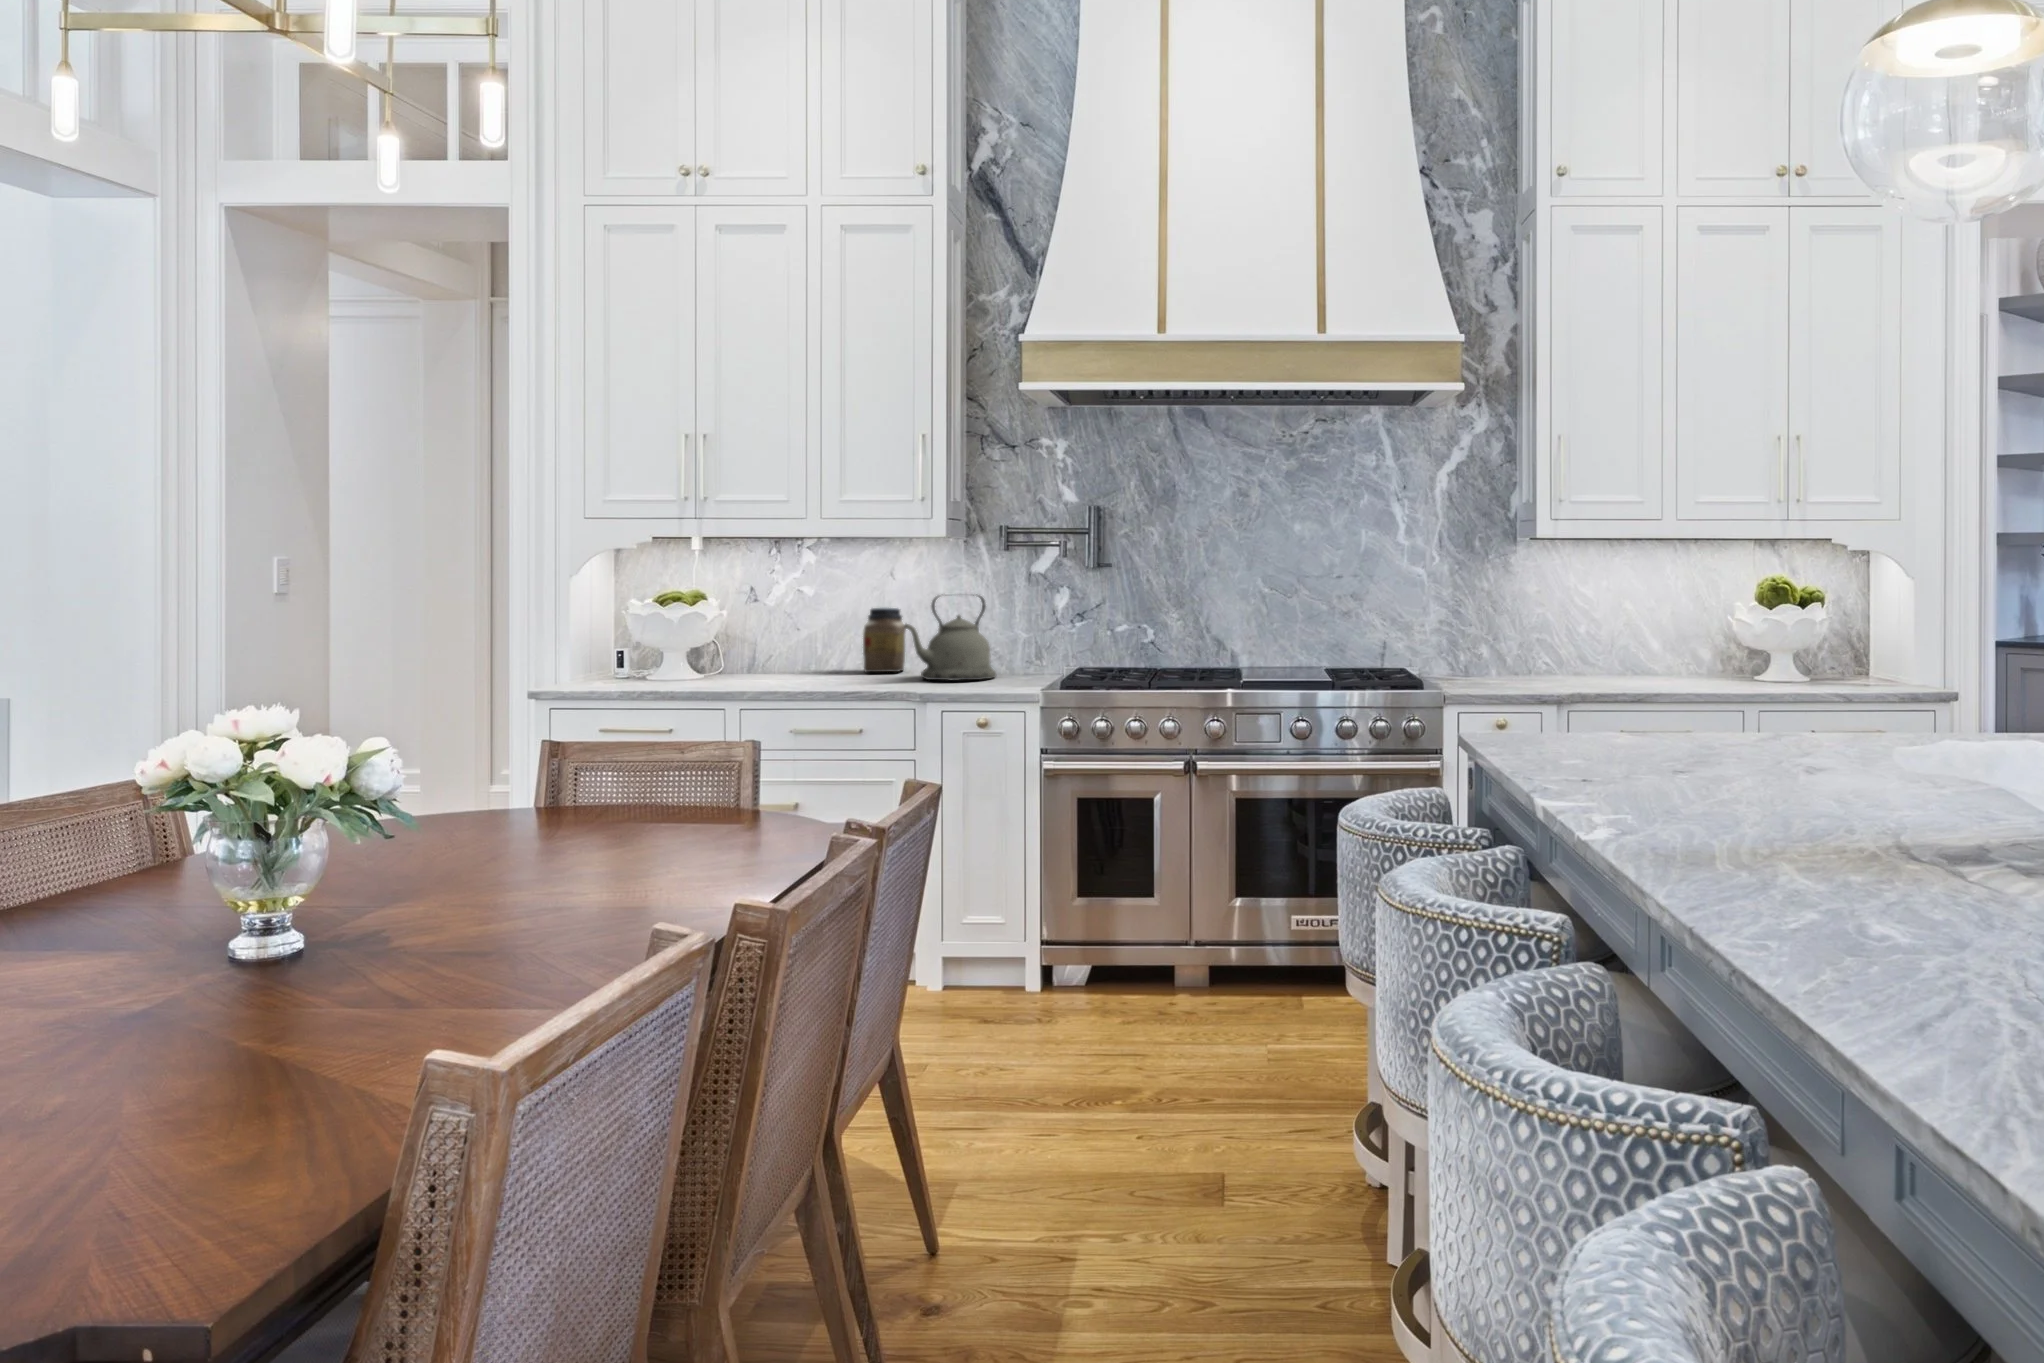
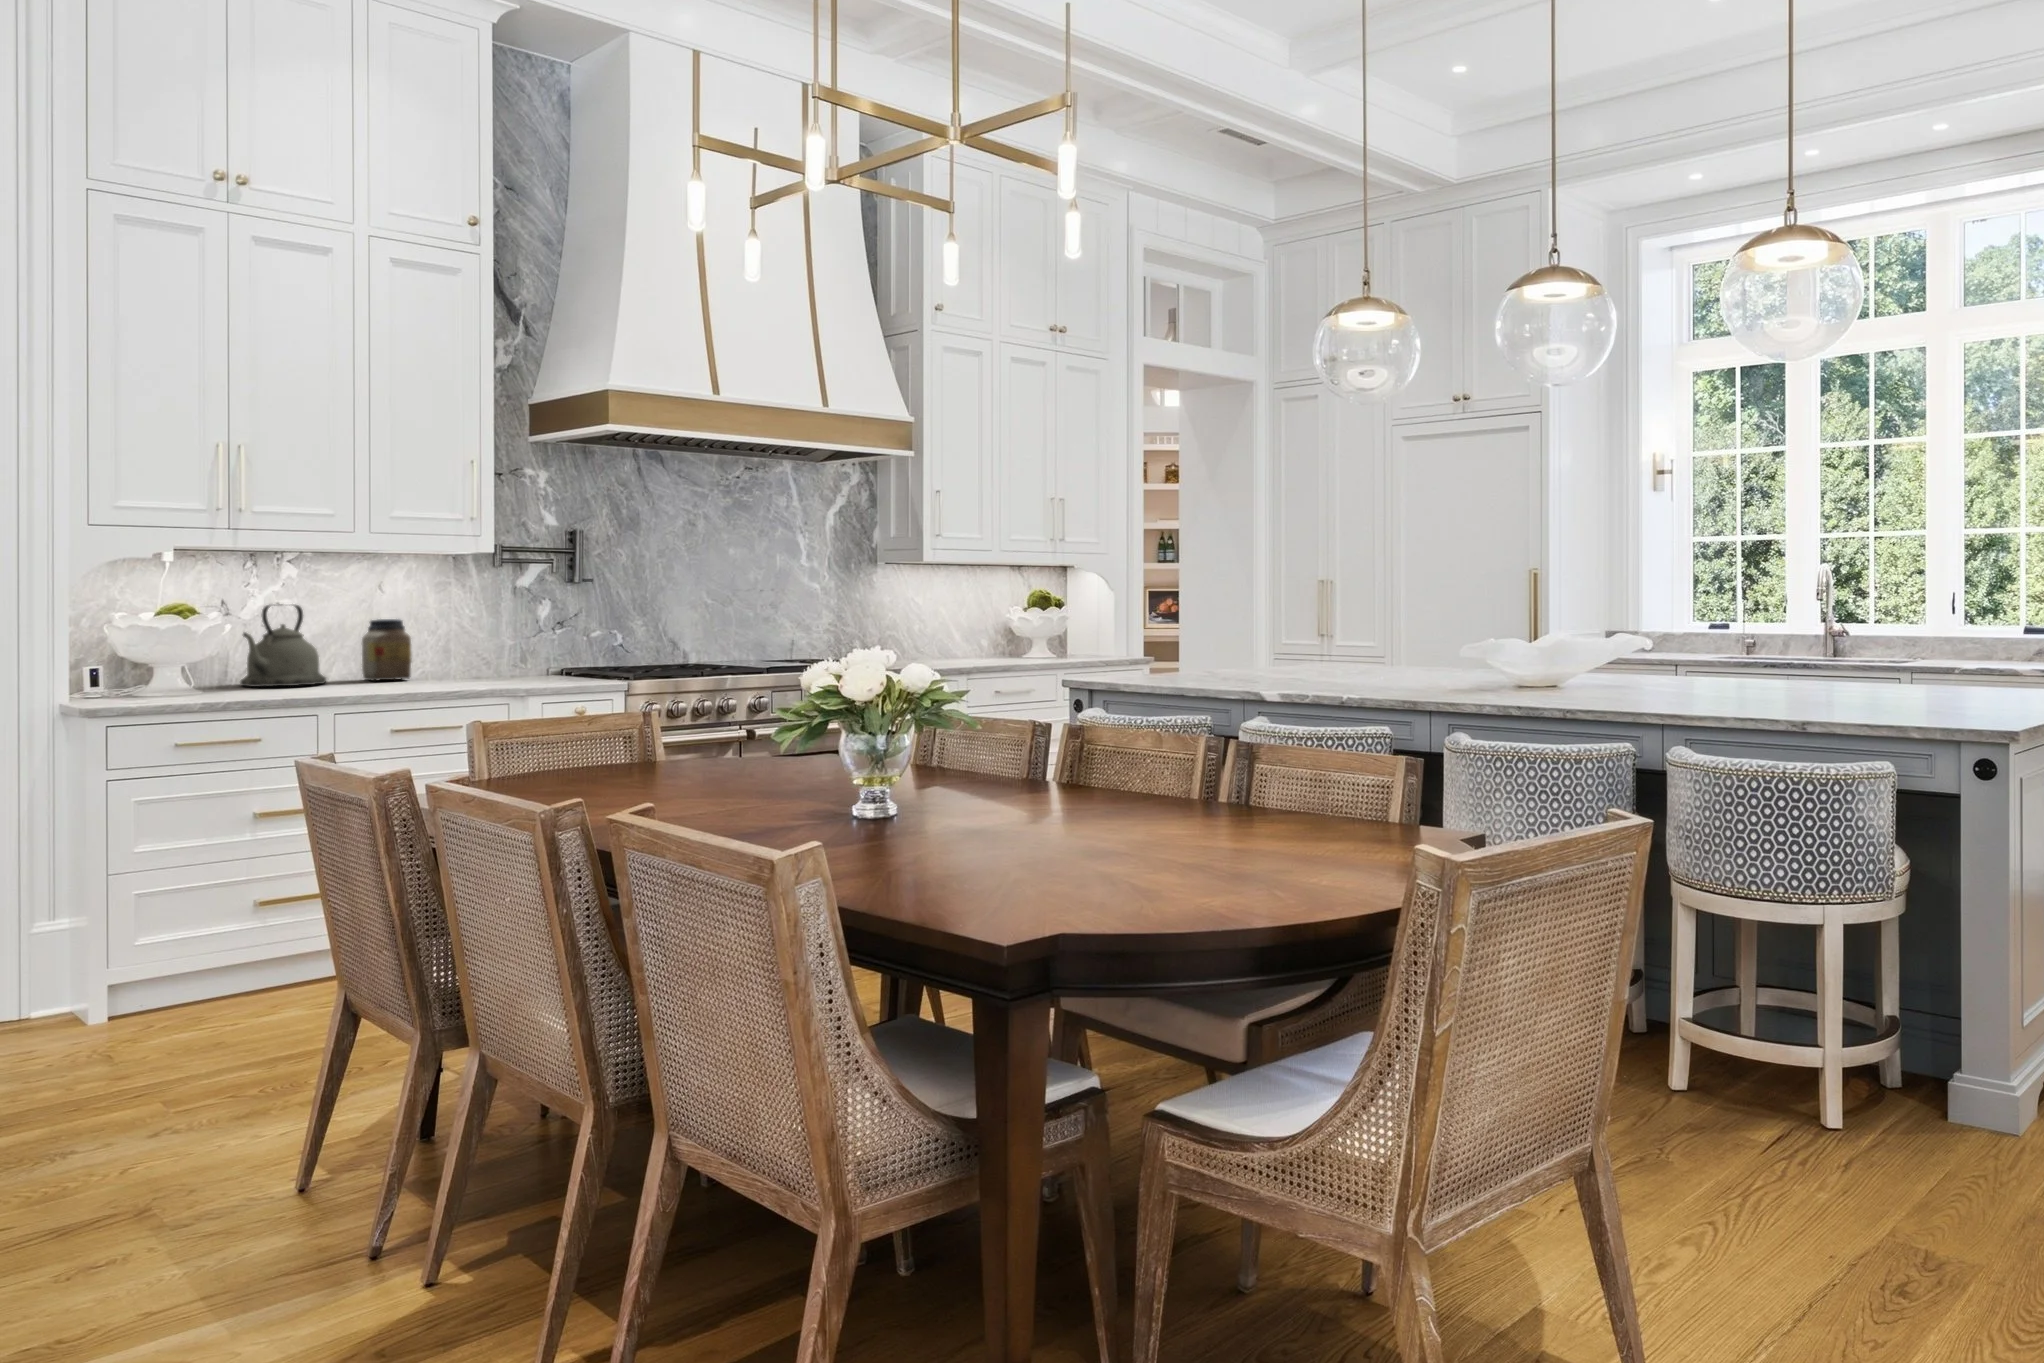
kettle: present [904,596,996,680] -> present [240,605,326,687]

